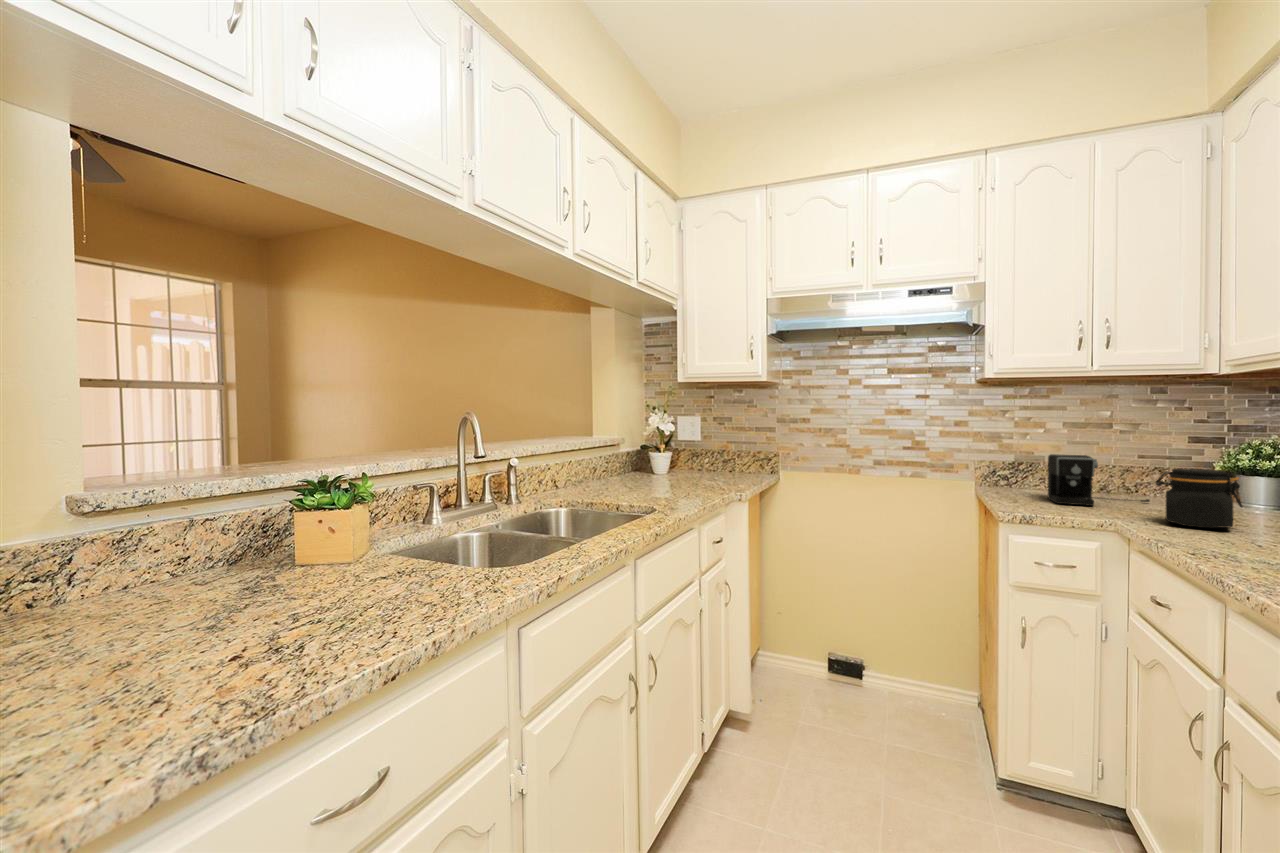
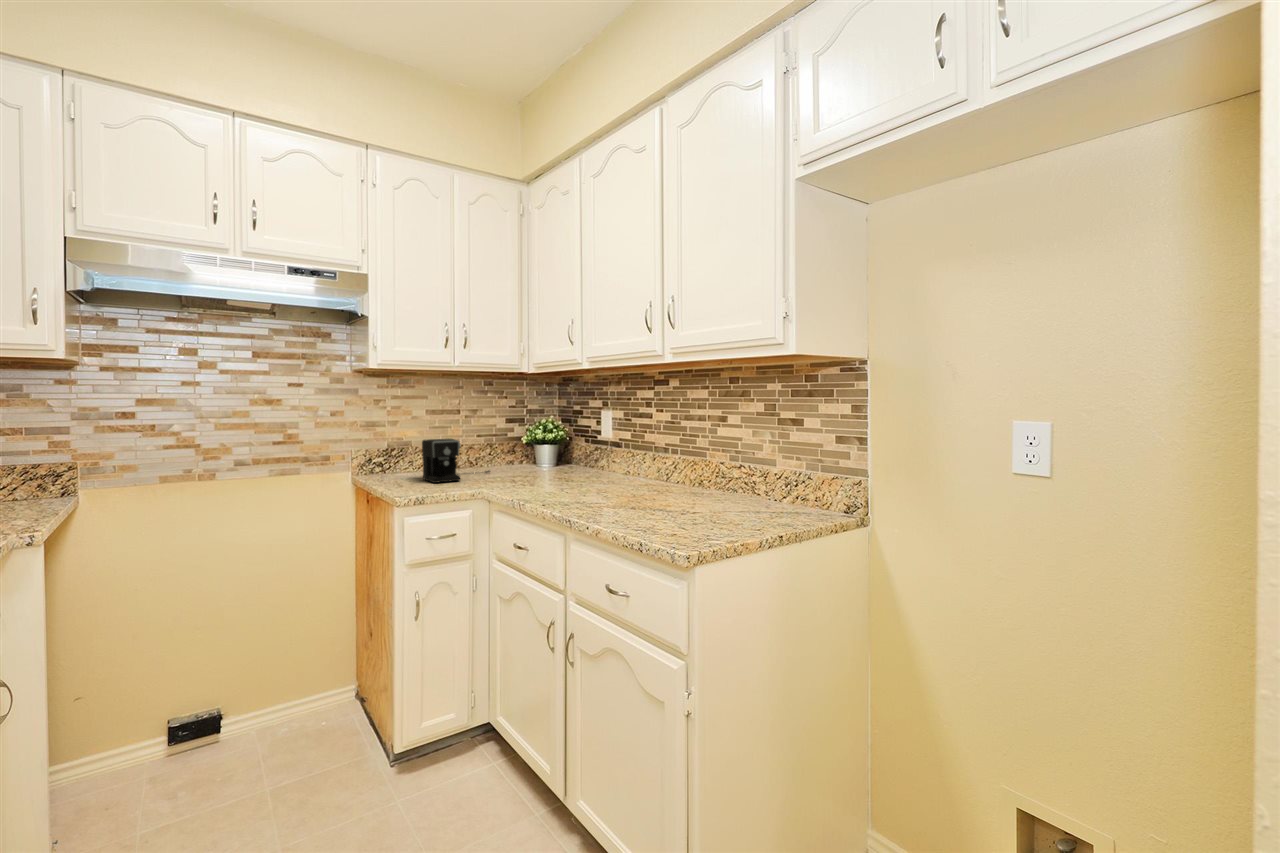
jar: present [1156,469,1242,528] -> none [503,443,550,486]

